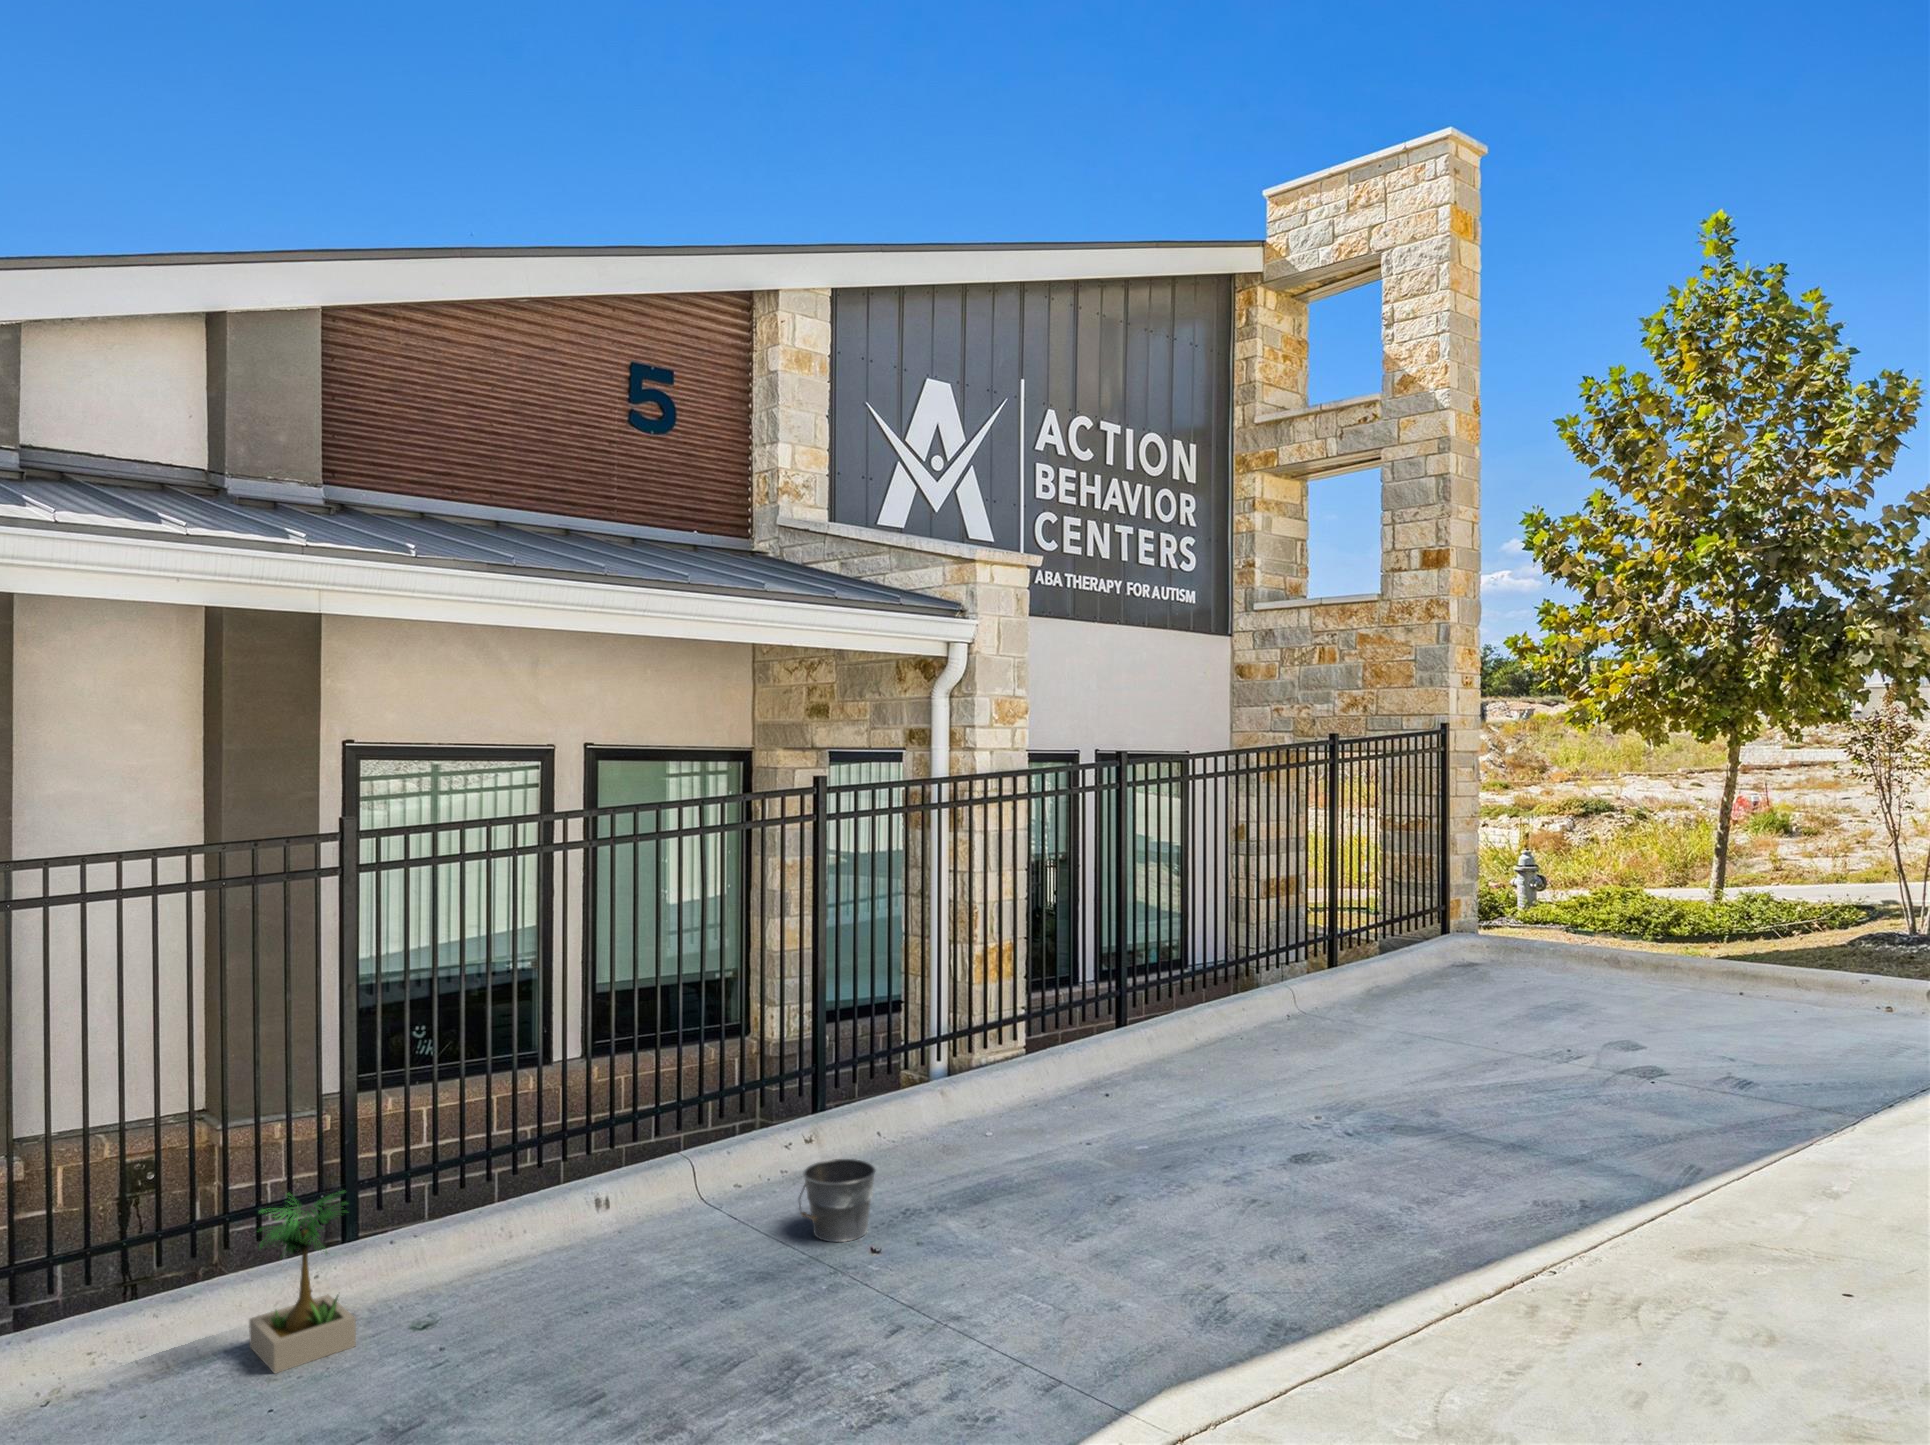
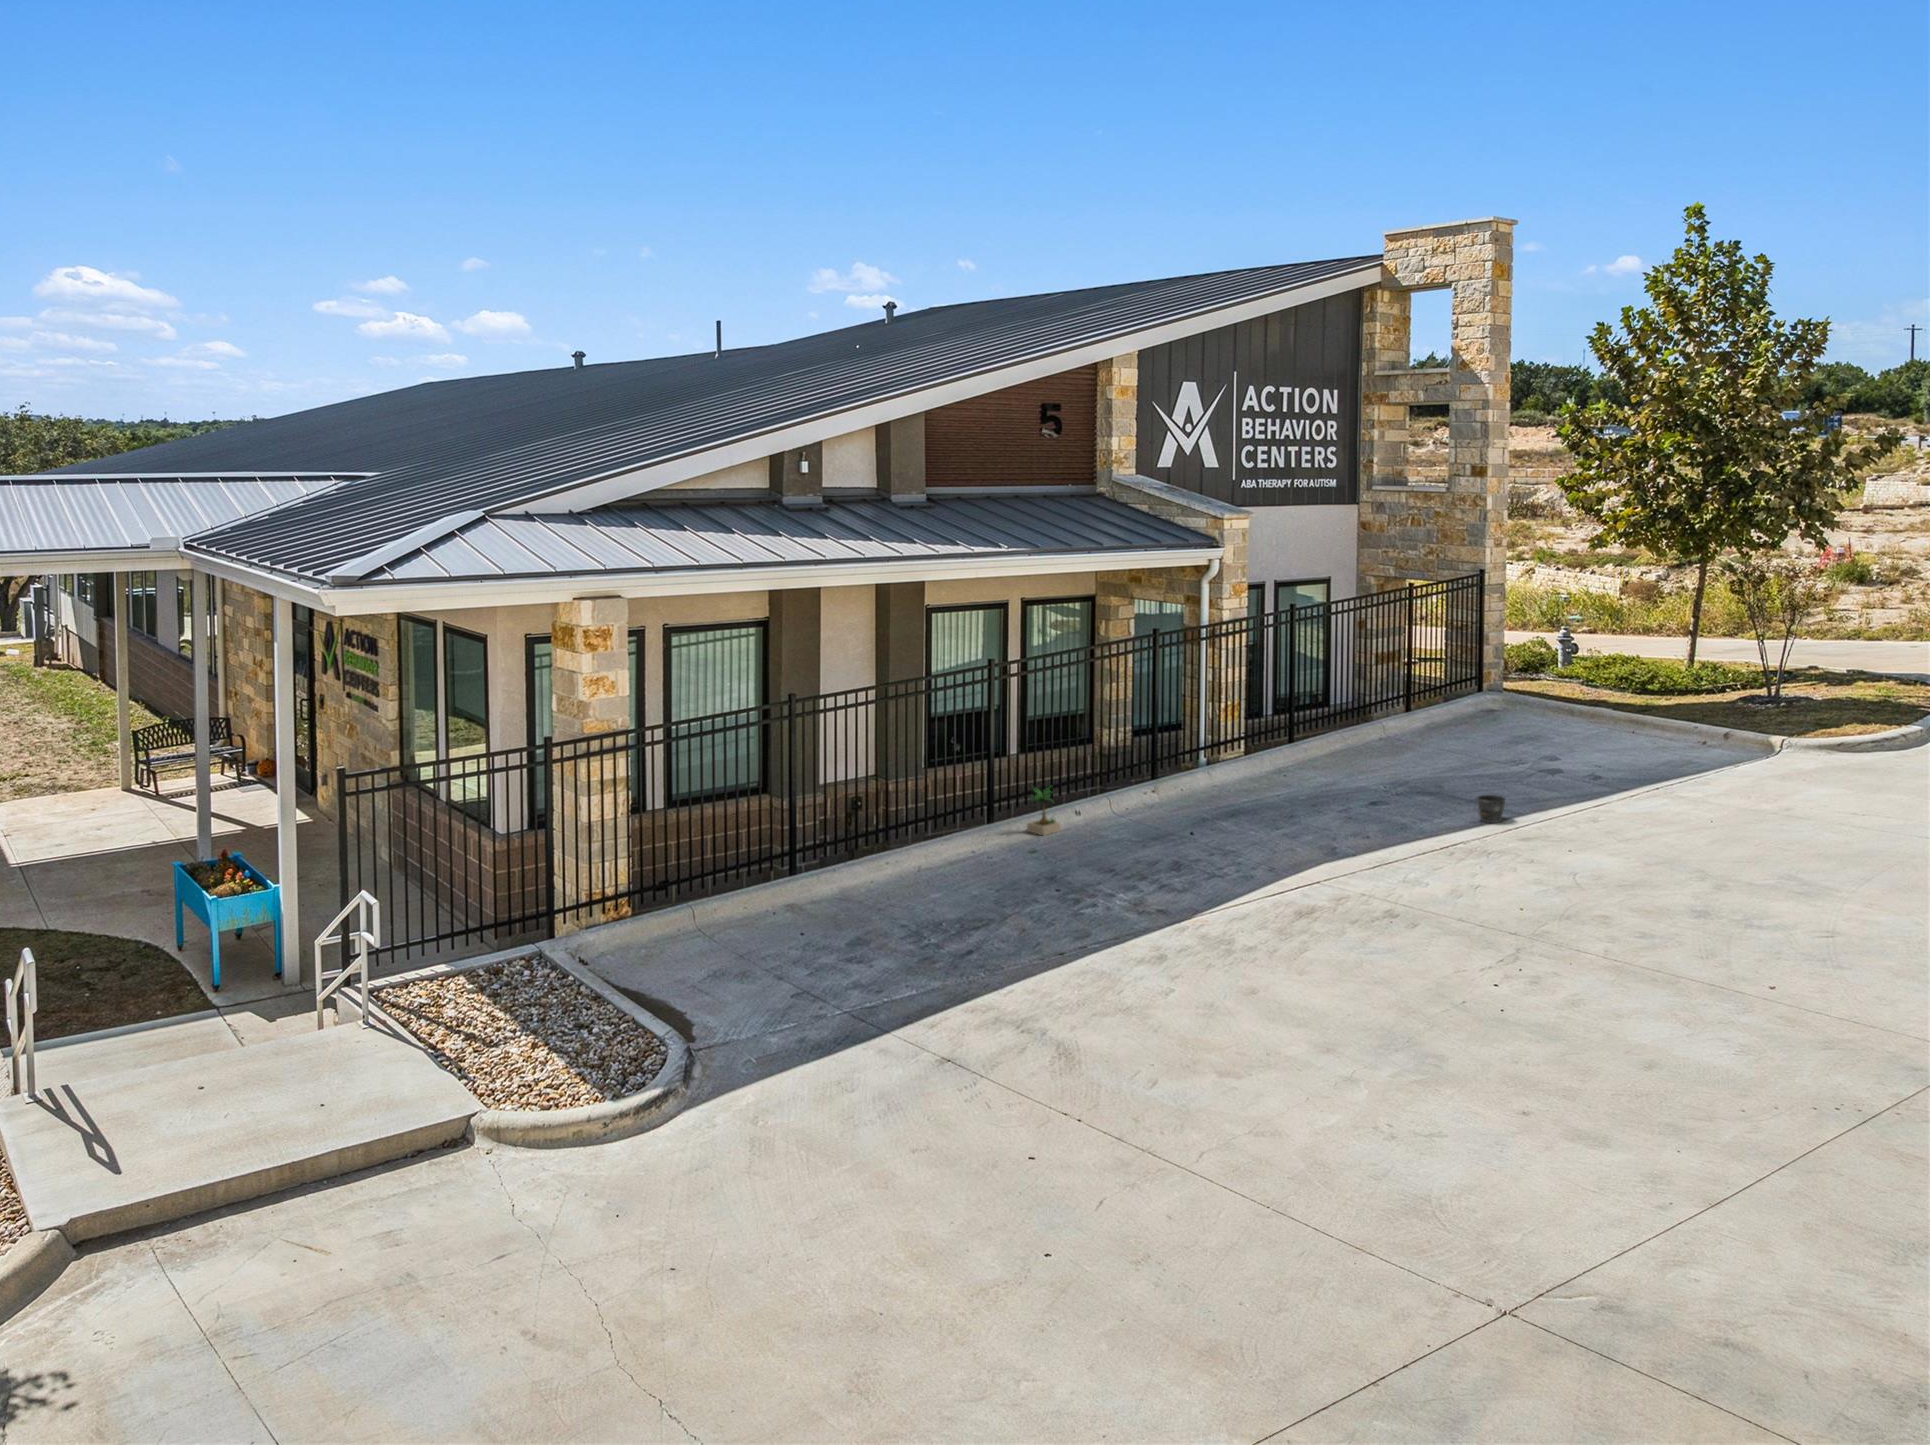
bucket: present [799,1159,876,1242] -> present [1476,795,1505,823]

